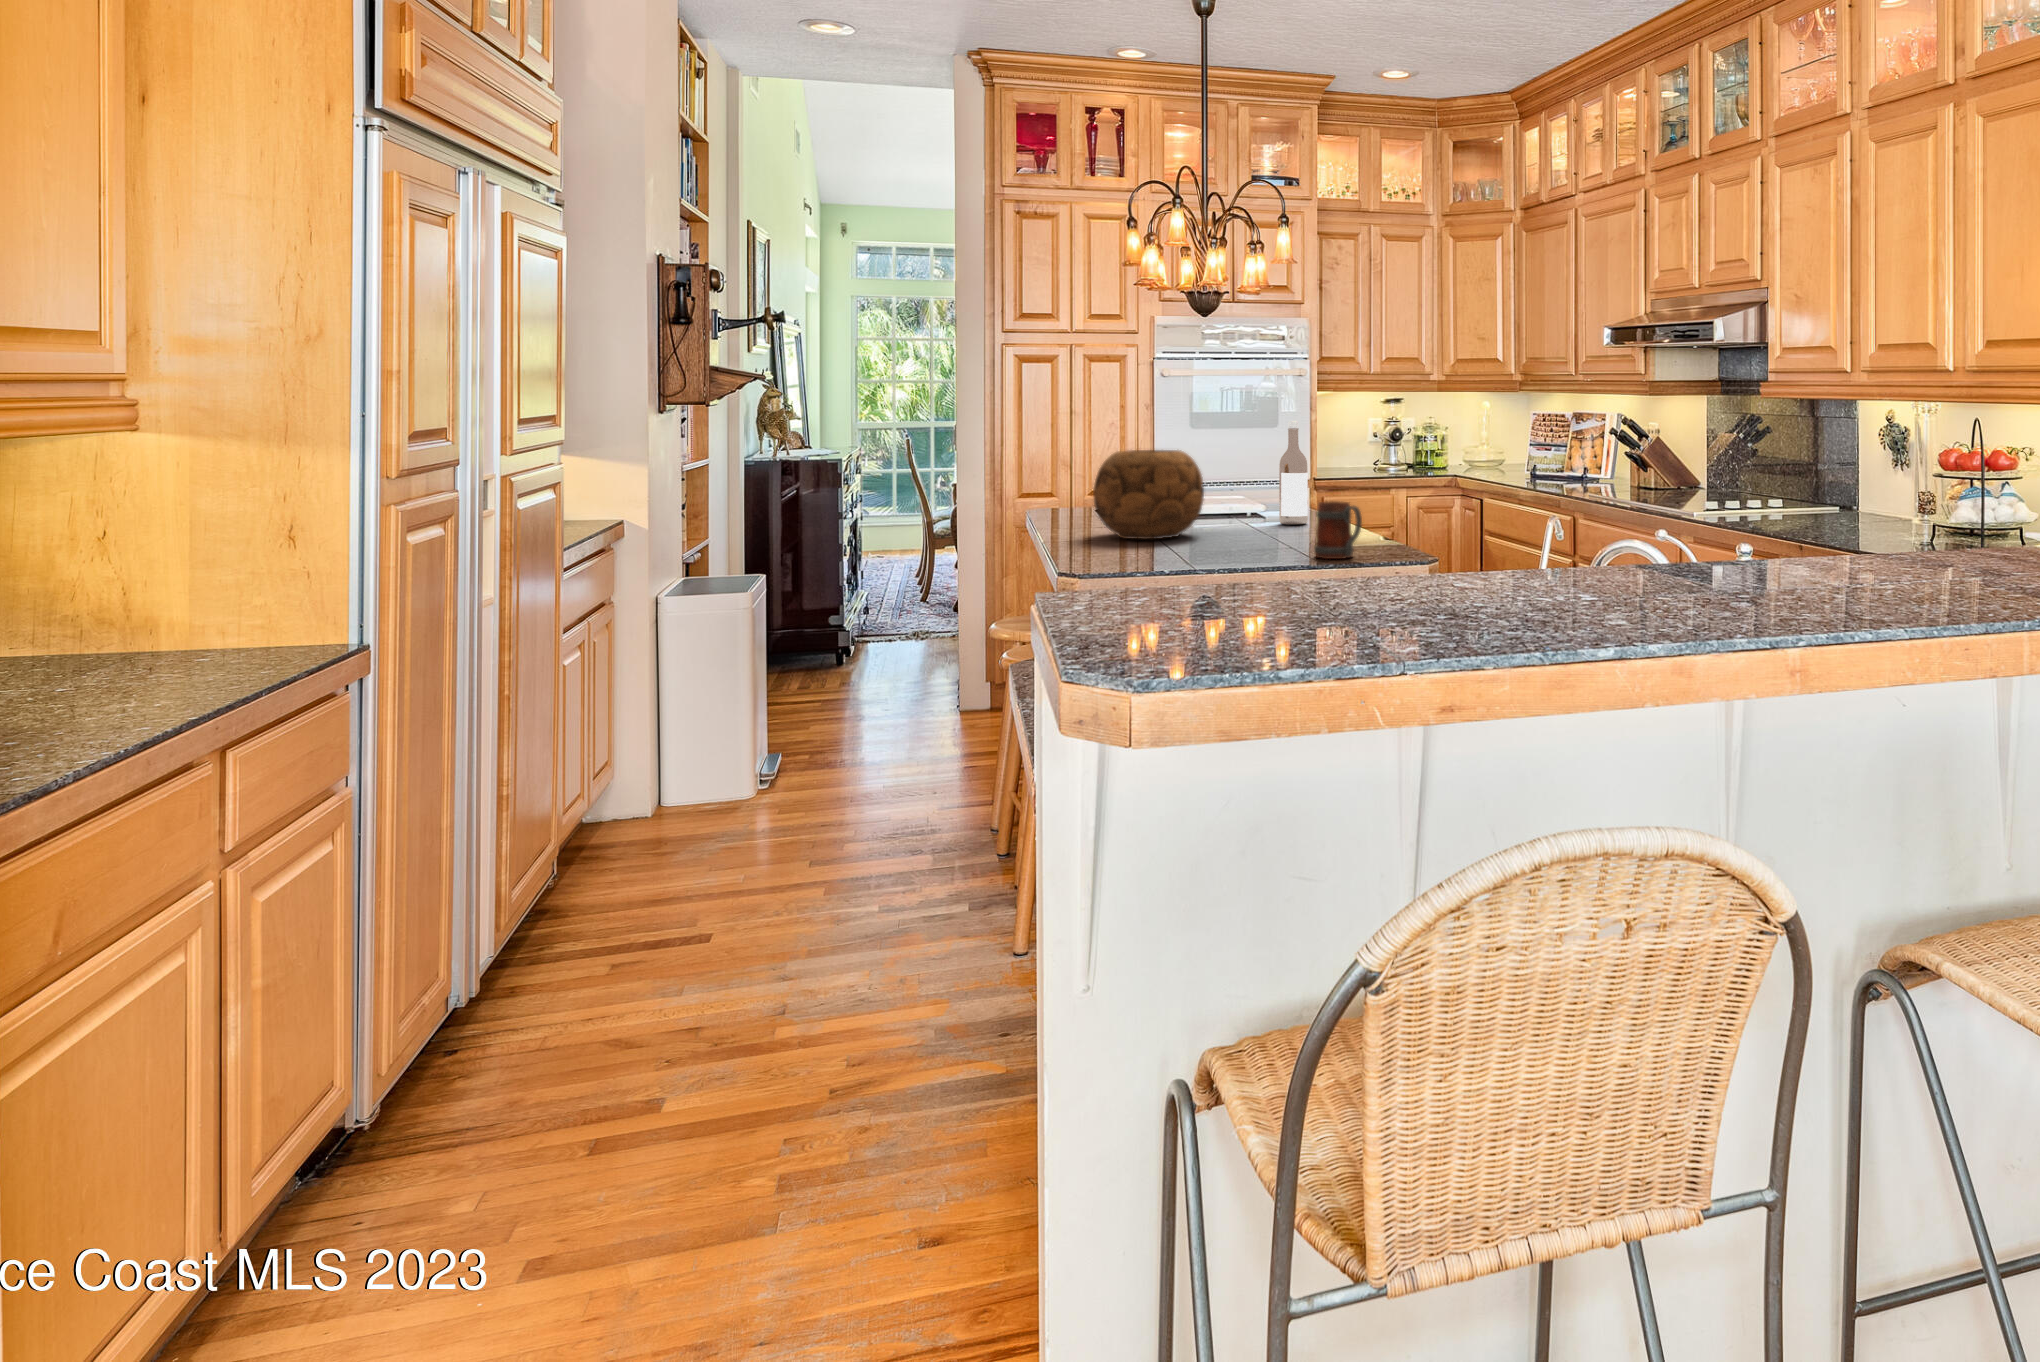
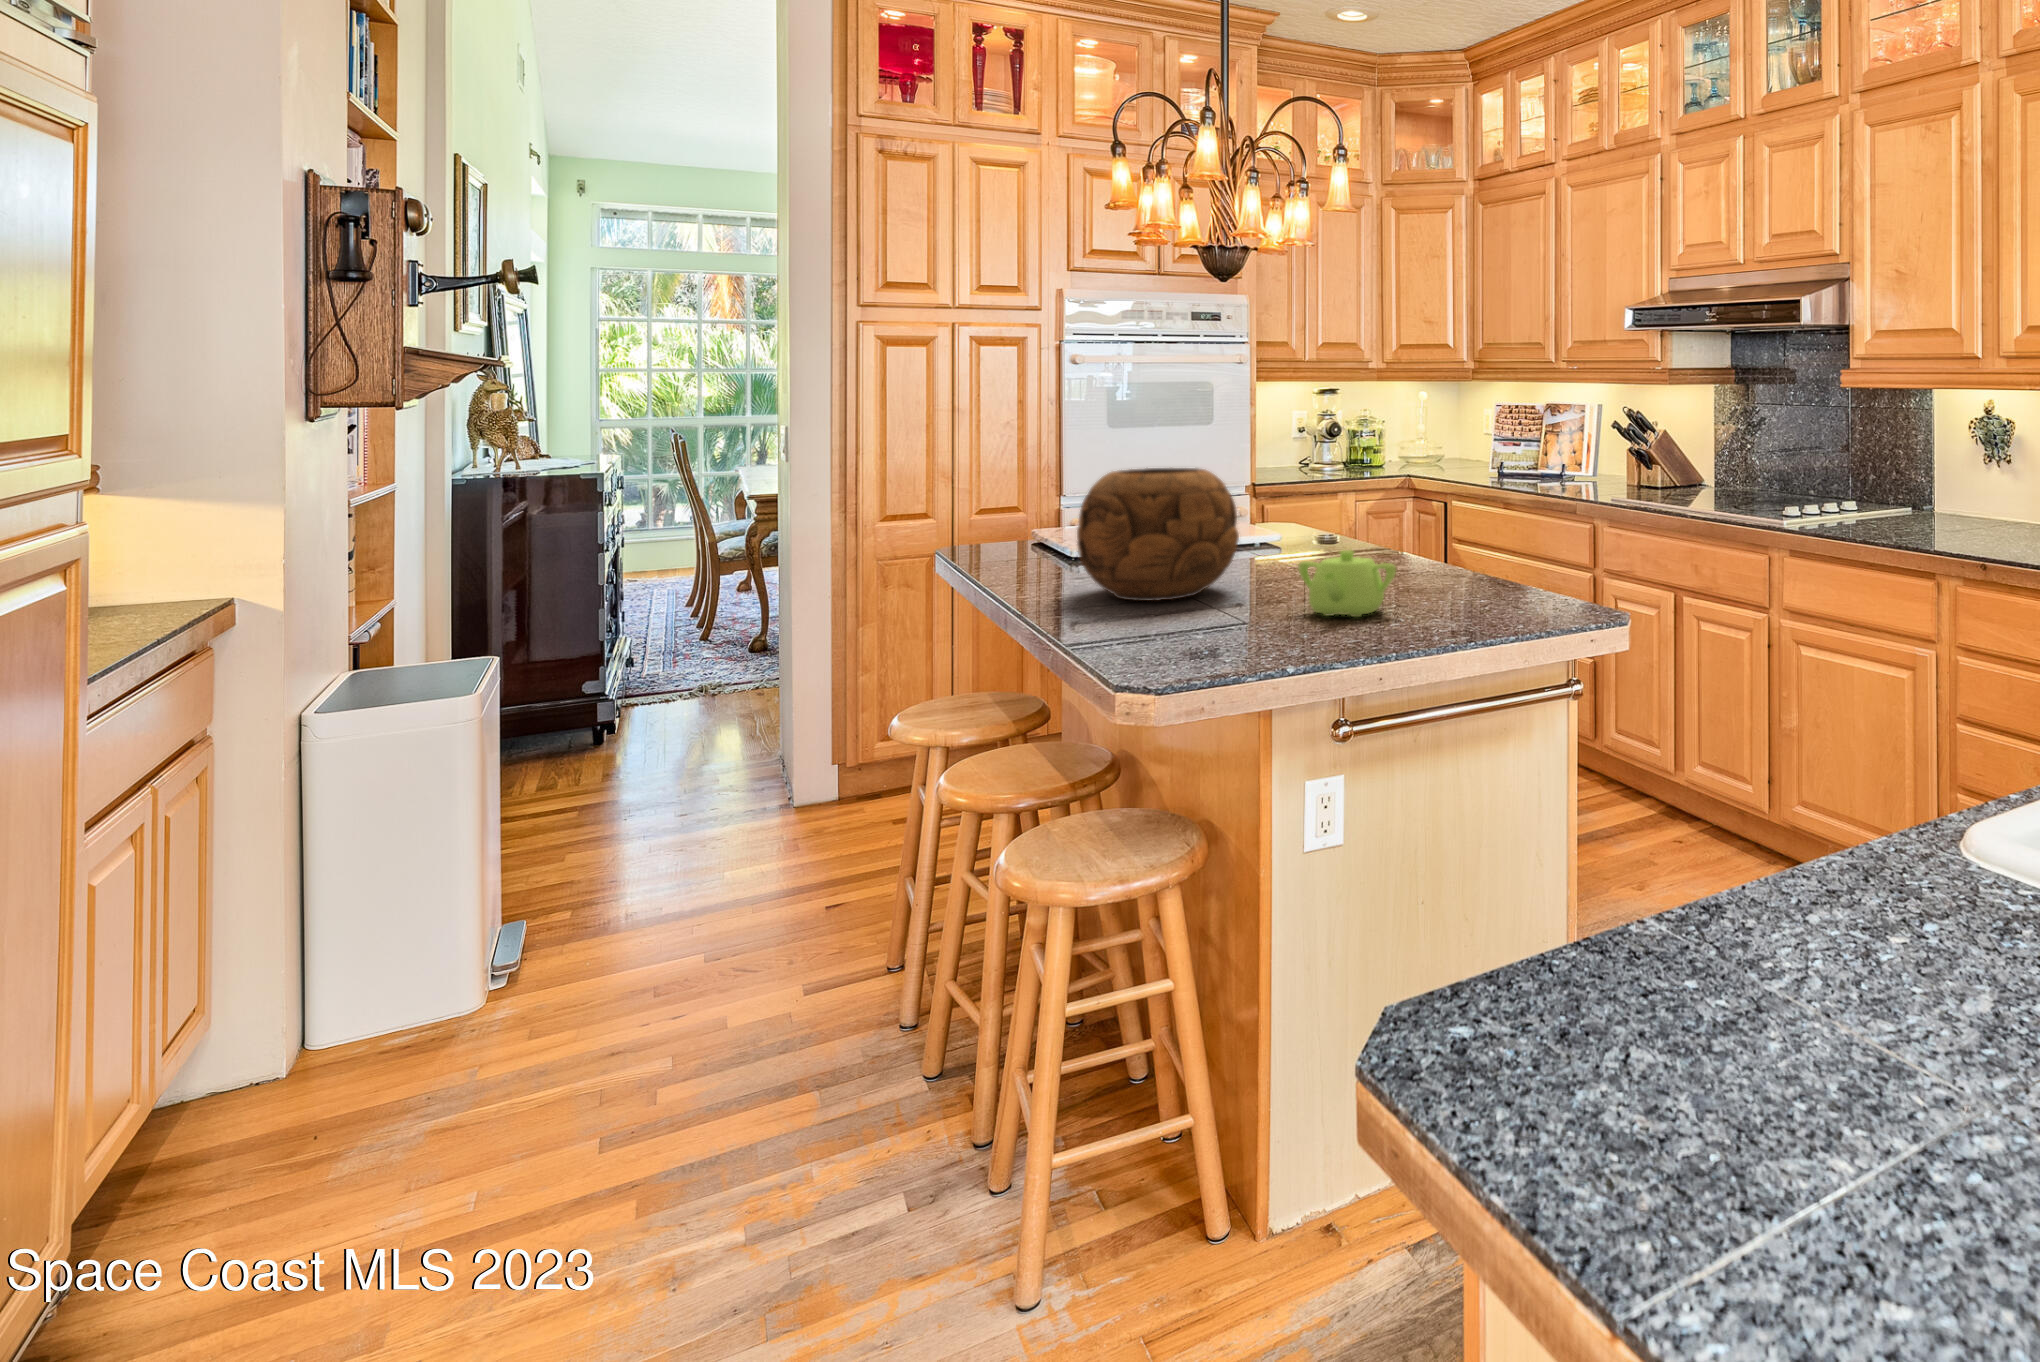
wine bottle: present [1279,421,1308,525] -> none [1316,424,1354,563]
mug: present [1314,501,1362,559] -> none [1442,542,1519,627]
teapot: none [1228,506,1290,552] -> present [1298,550,1396,617]

